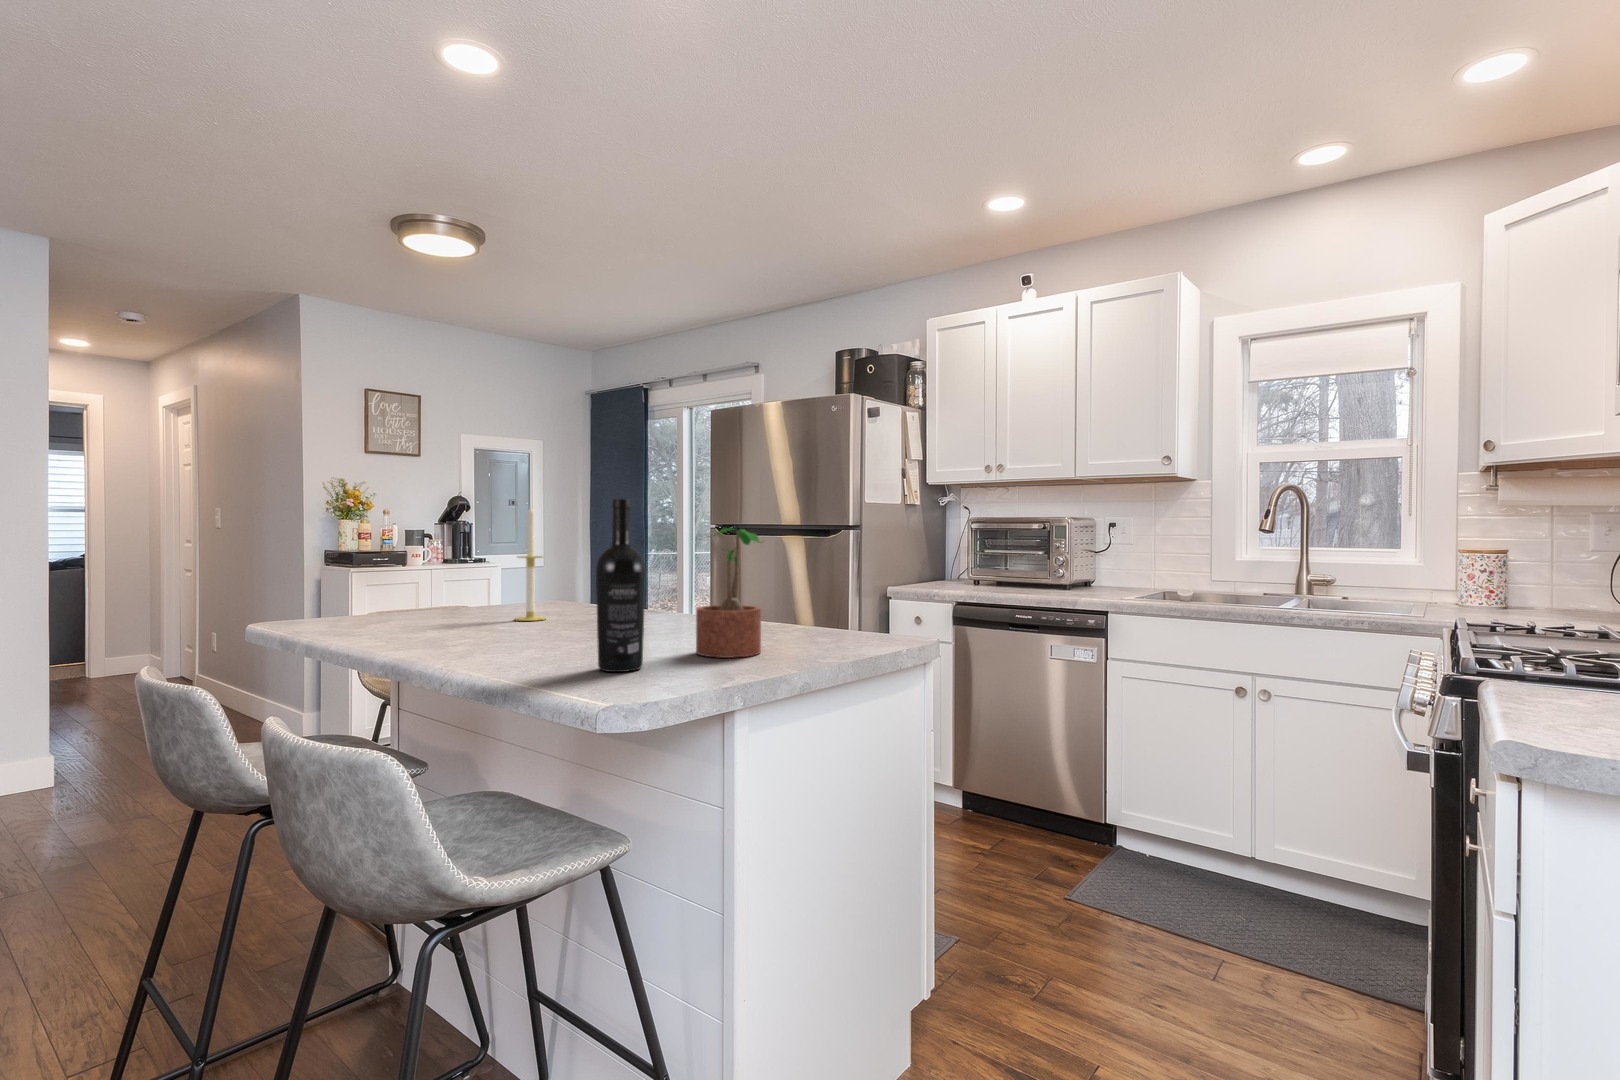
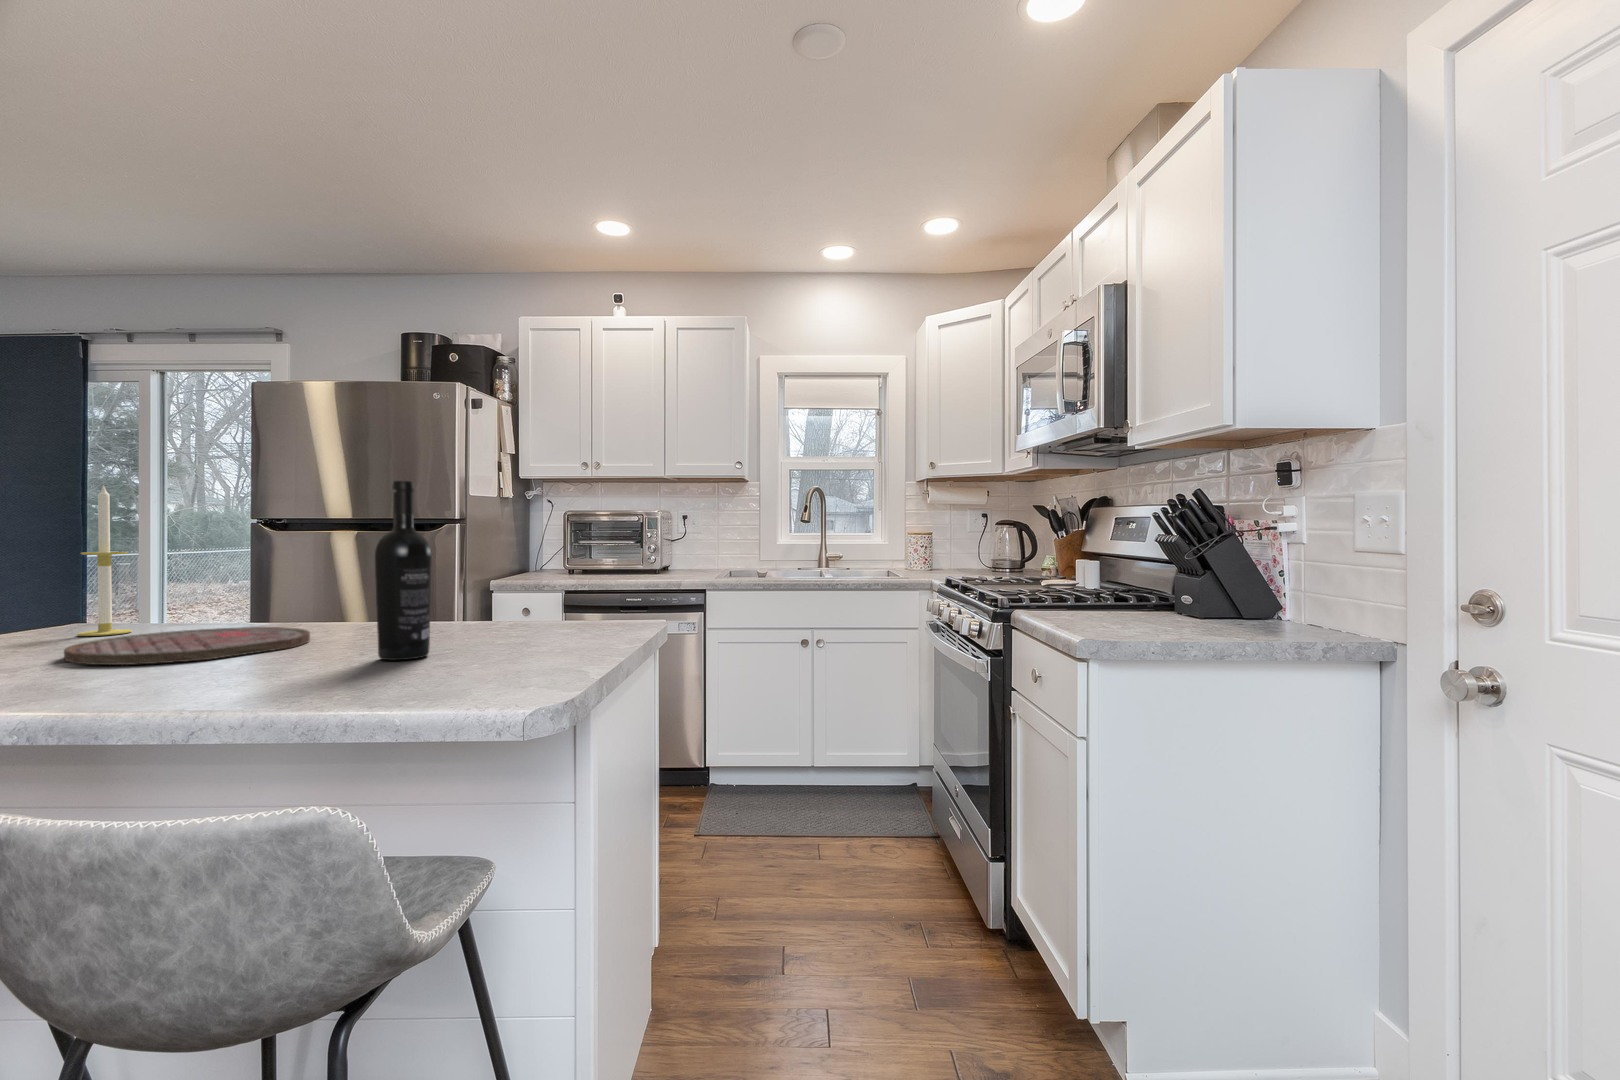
potted plant: present [696,528,761,658] -> none [446,513,522,640]
cutting board: none [451,623,617,652] -> present [64,627,310,665]

